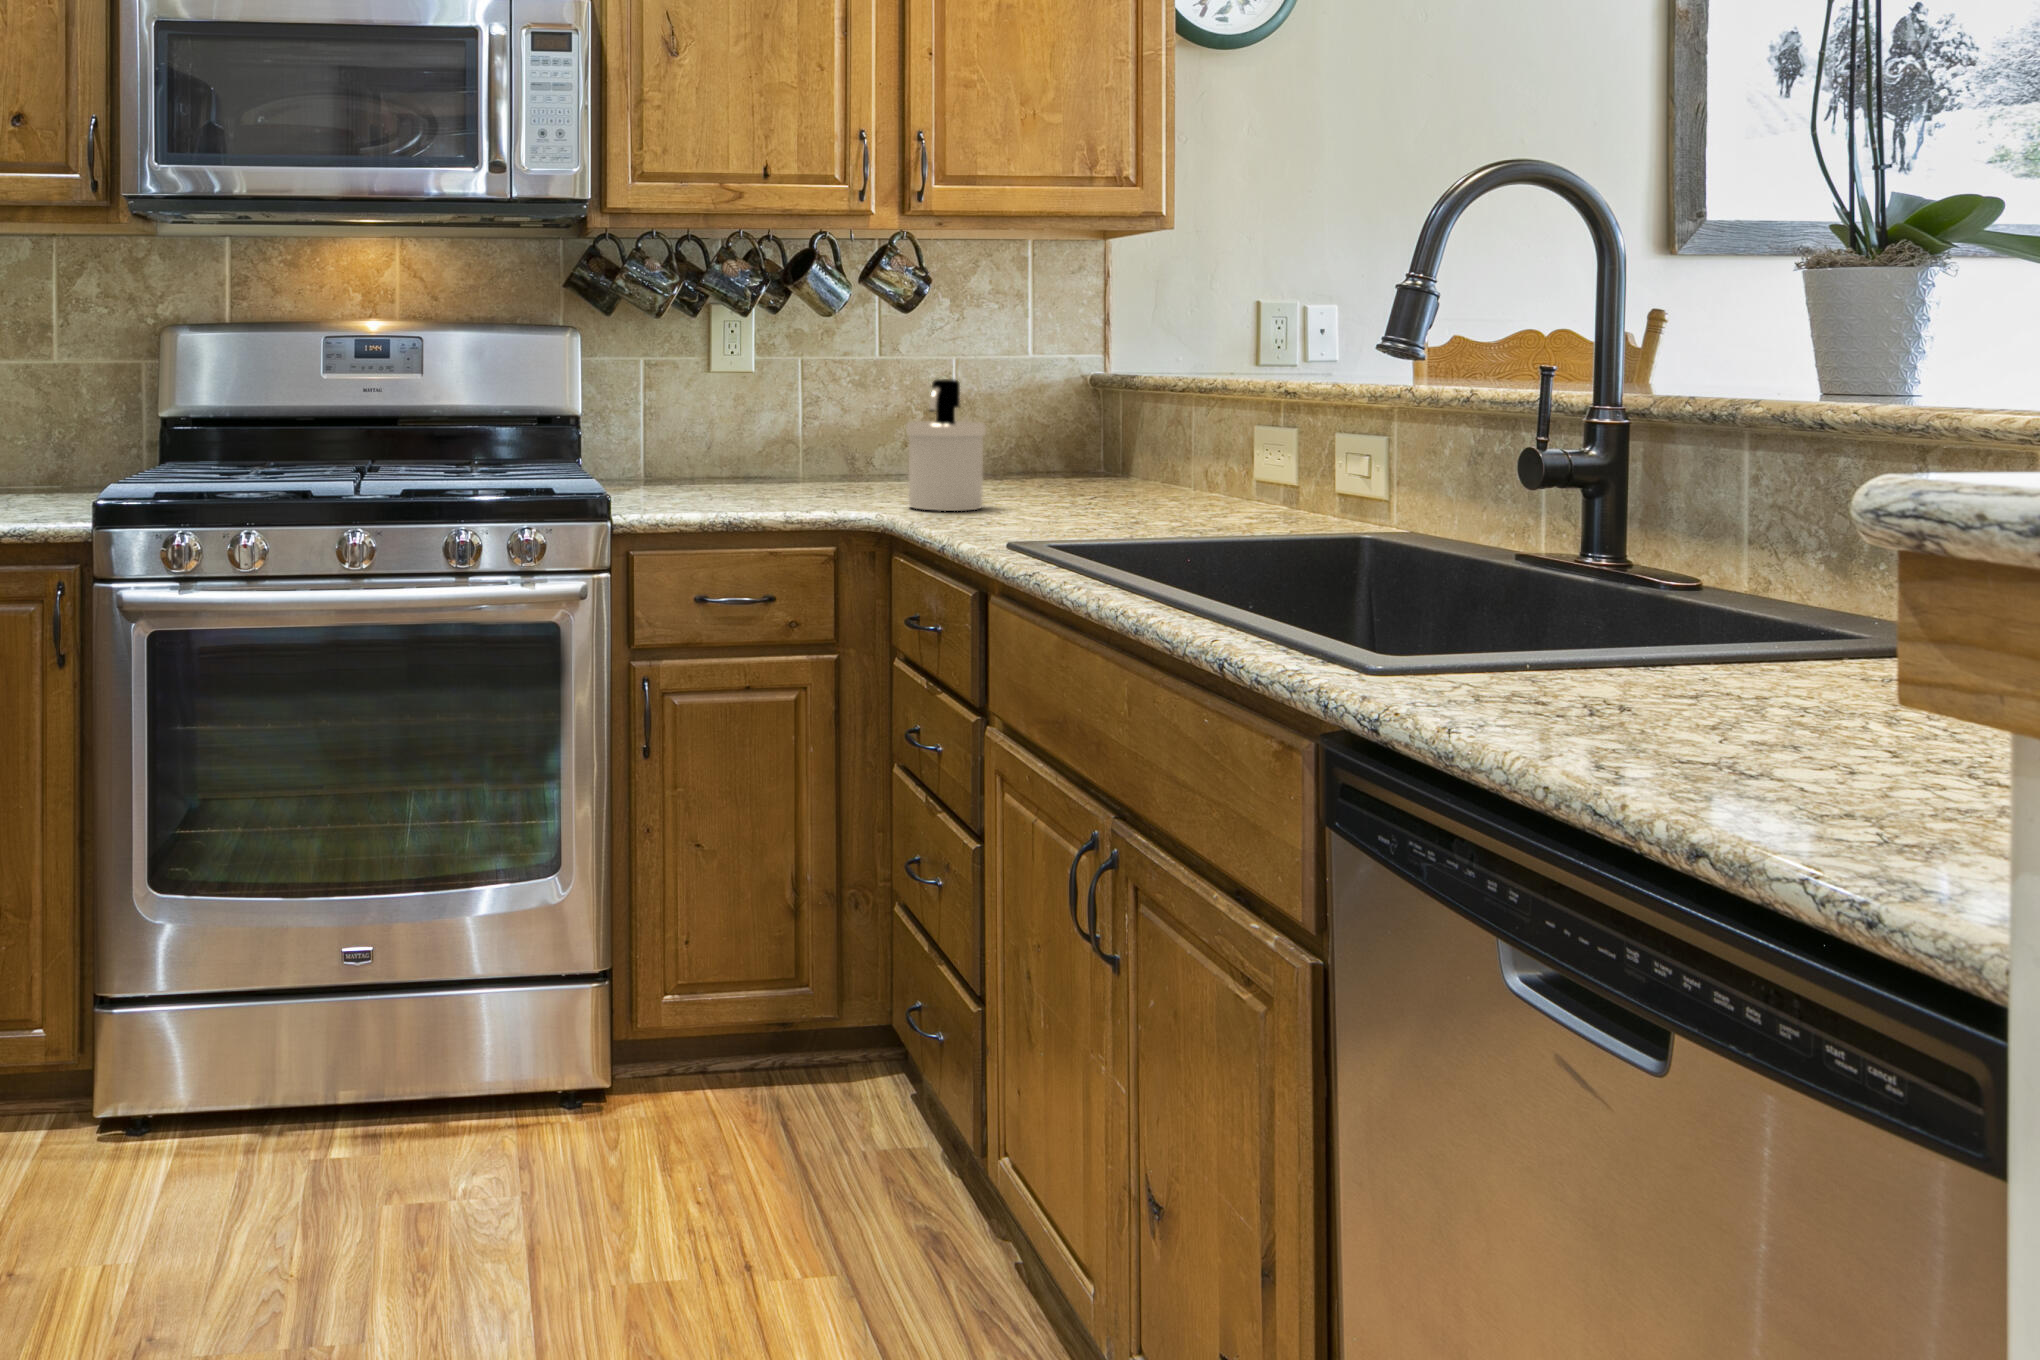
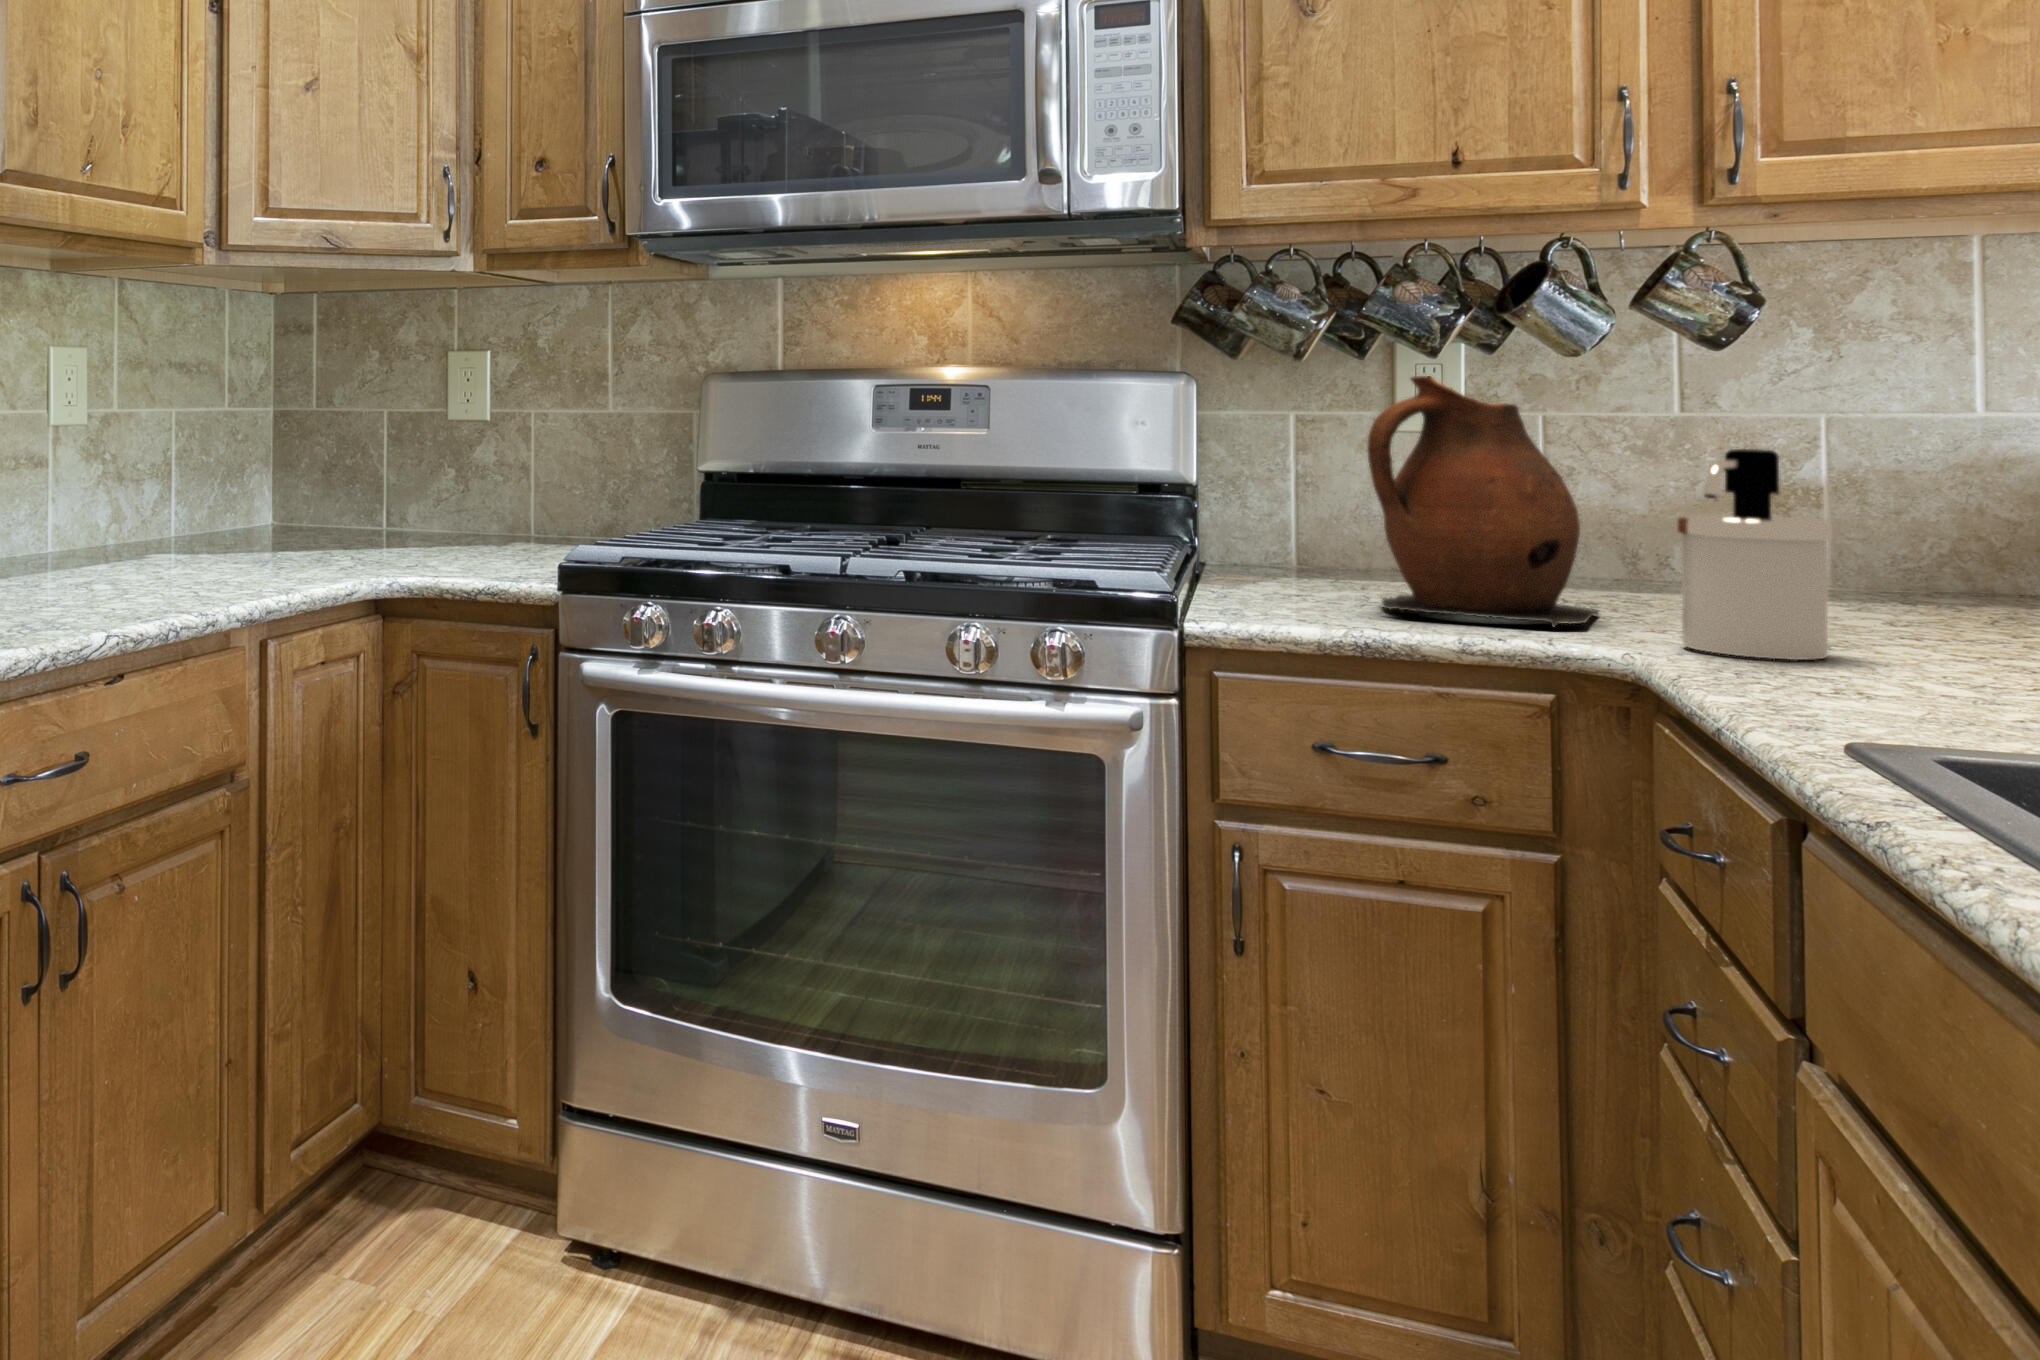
ceramic pitcher: none [718,330,851,502] -> present [1367,376,1599,627]

